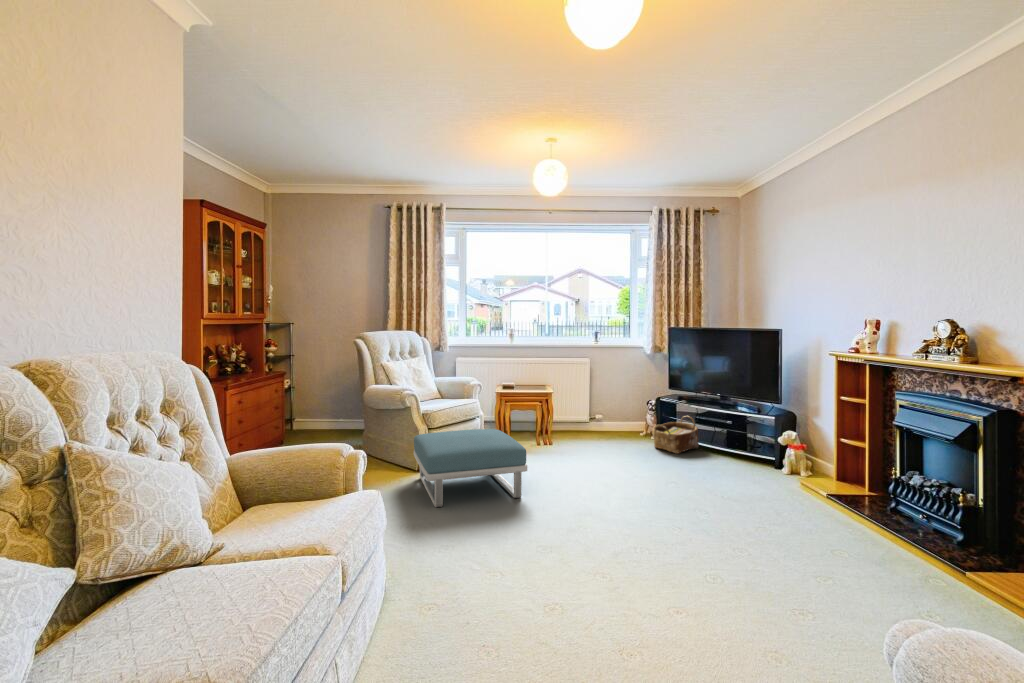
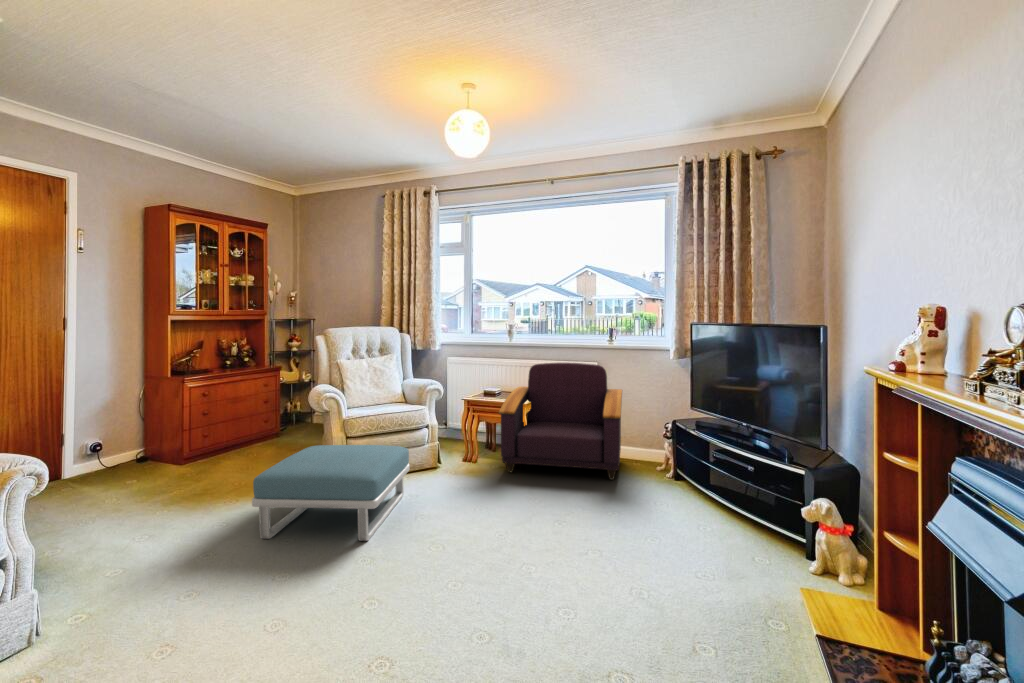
armchair: none [528,359,634,449] -> present [499,363,622,480]
woven basket: present [652,416,699,454] -> none [644,447,712,501]

